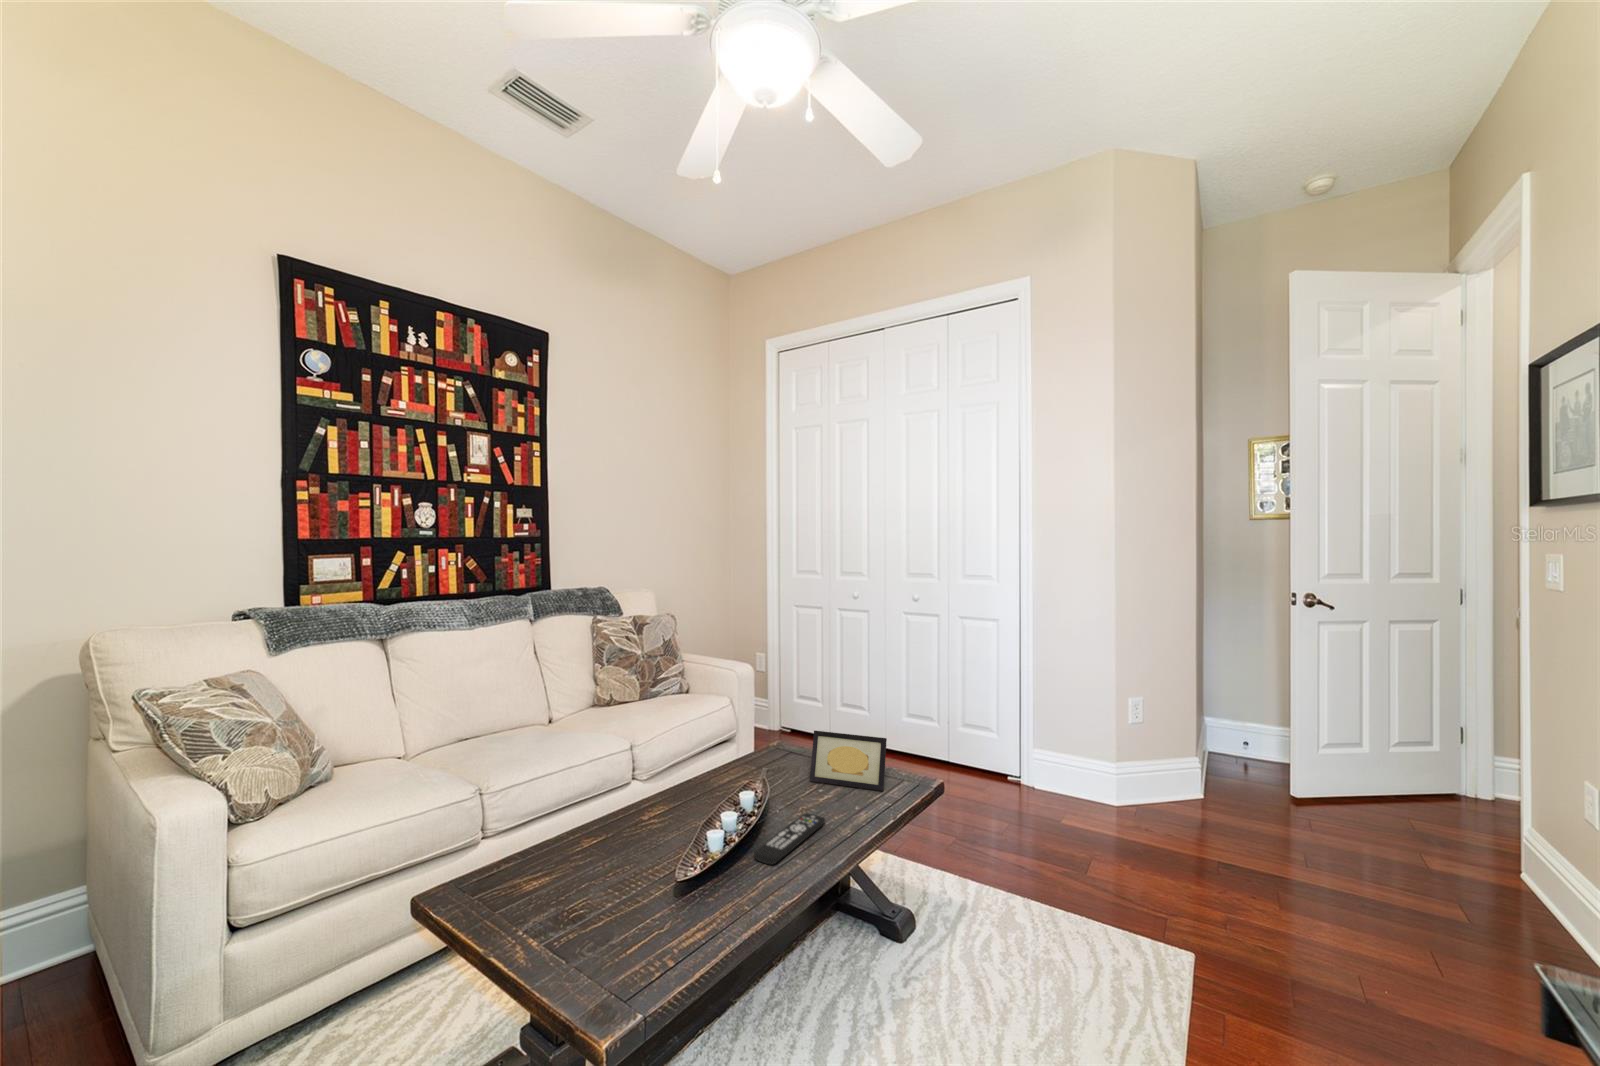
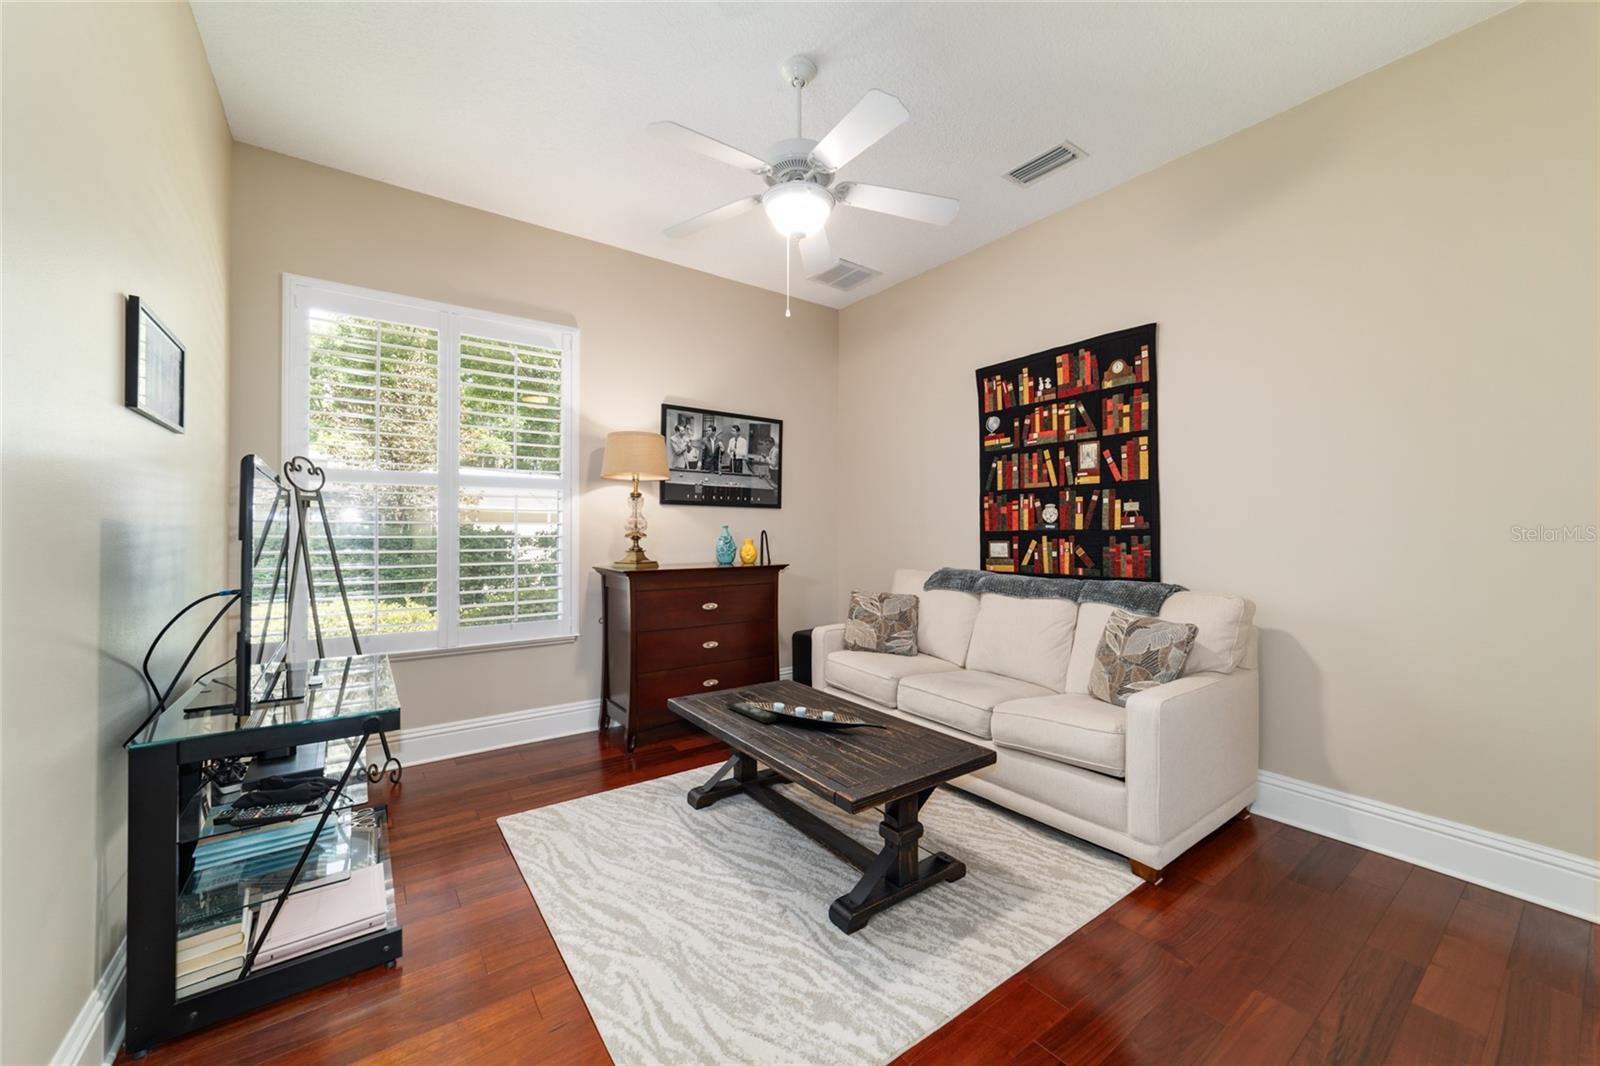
picture frame: present [810,731,887,791] -> none [807,692,863,751]

